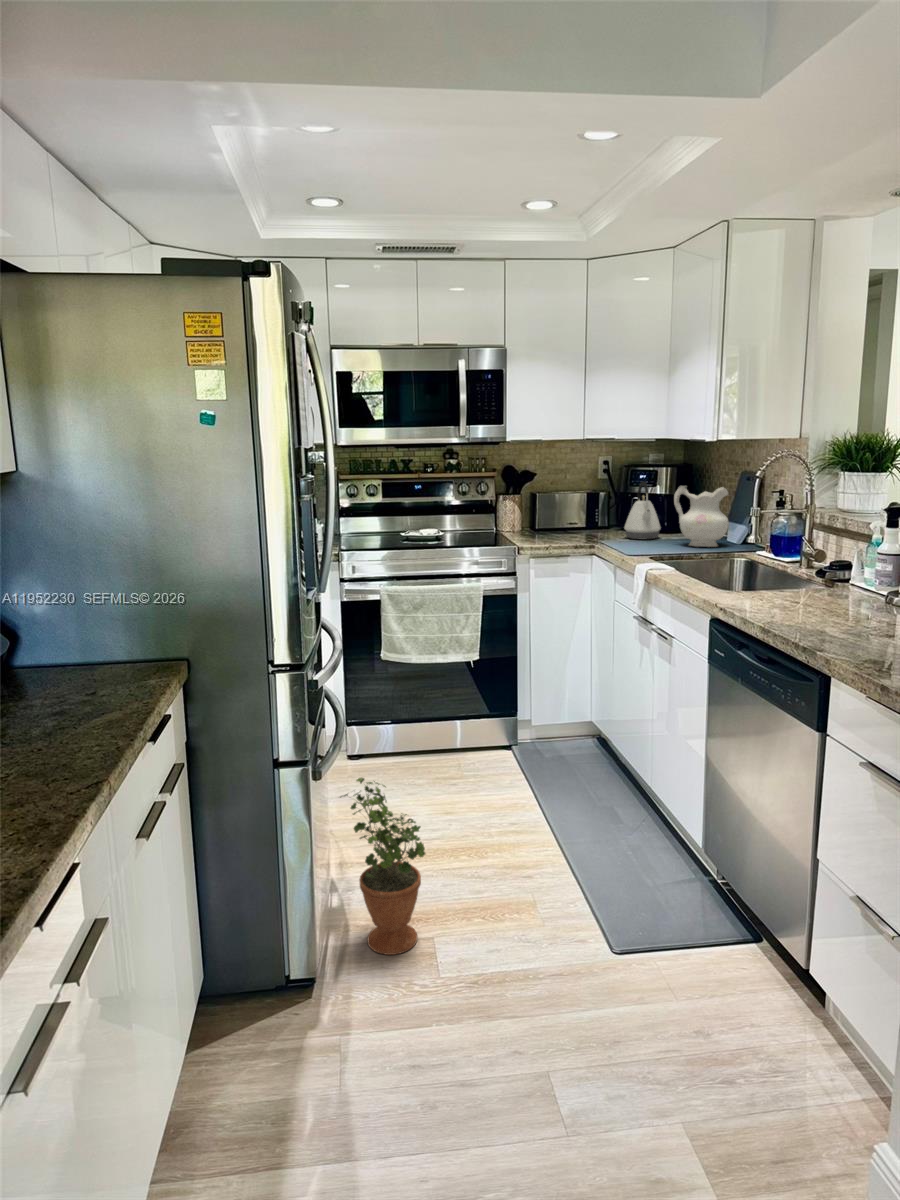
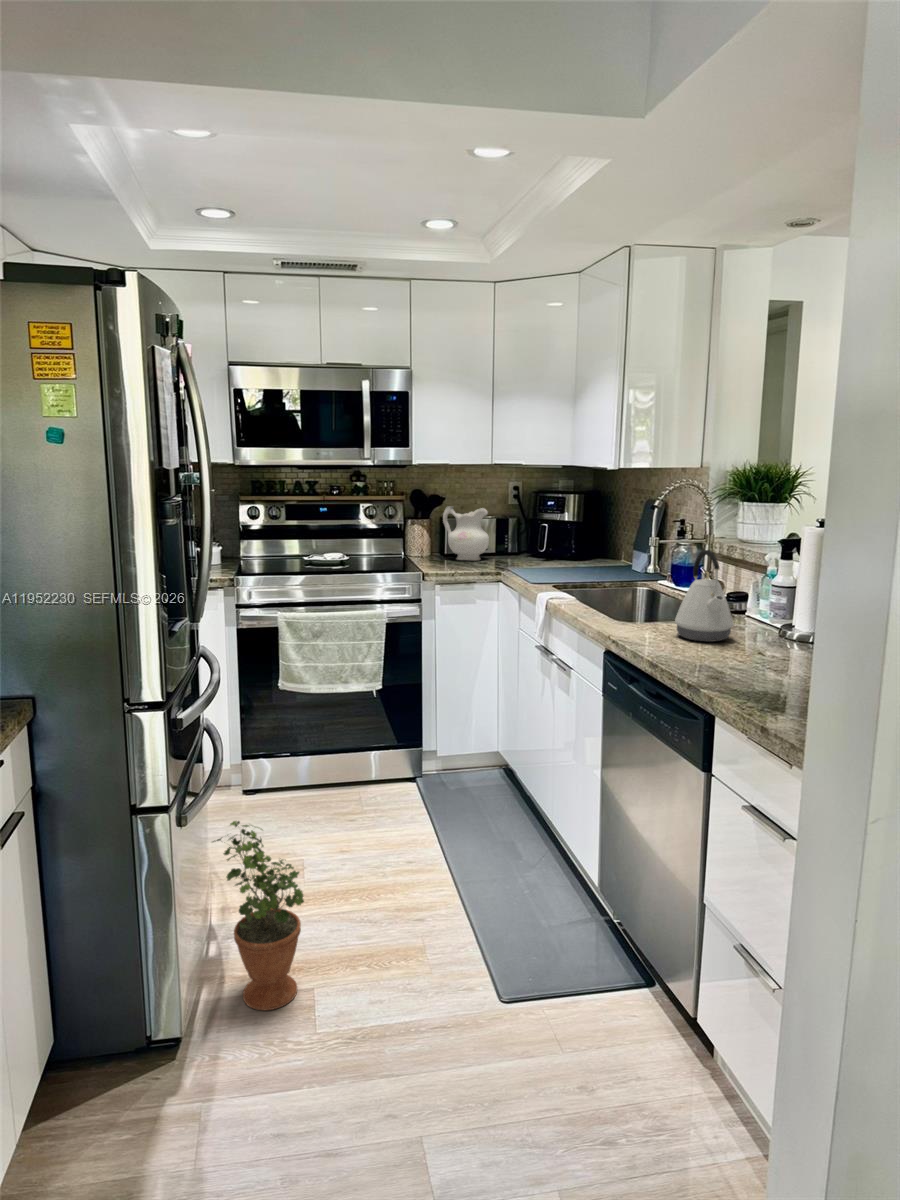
kettle: present [624,482,661,540] -> present [675,550,733,642]
ceramic pitcher: present [674,486,729,547] -> present [443,506,489,561]

